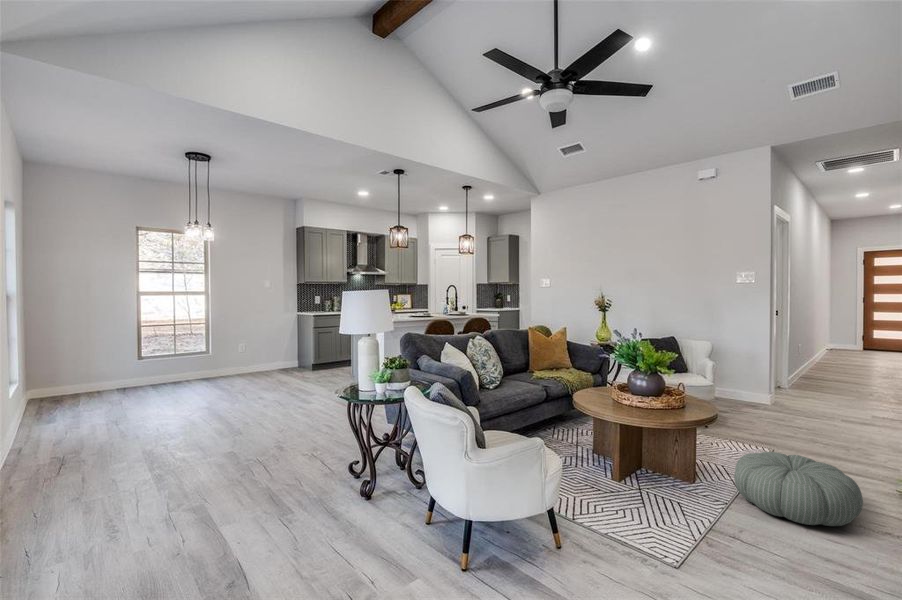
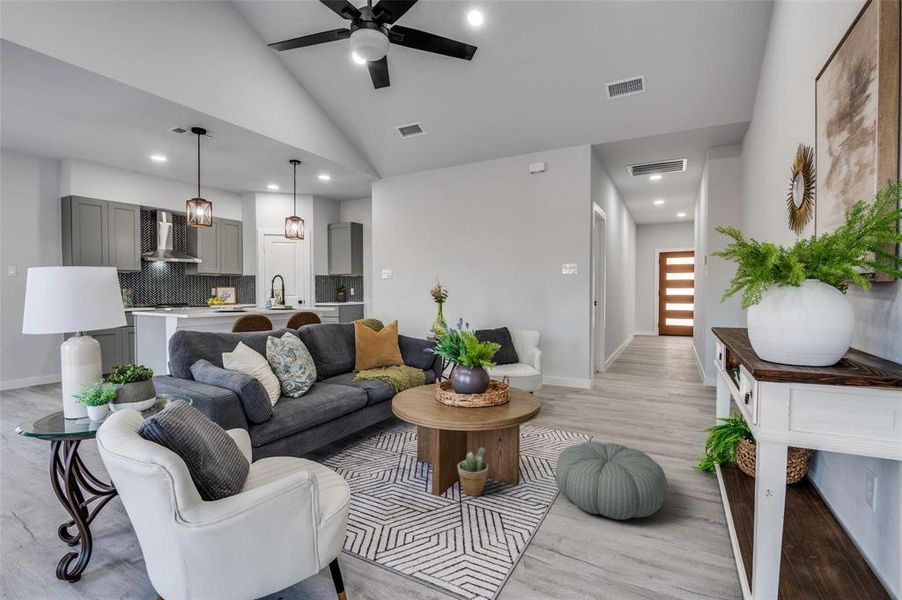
potted plant: none [635,445,665,487] -> present [458,448,489,496]

